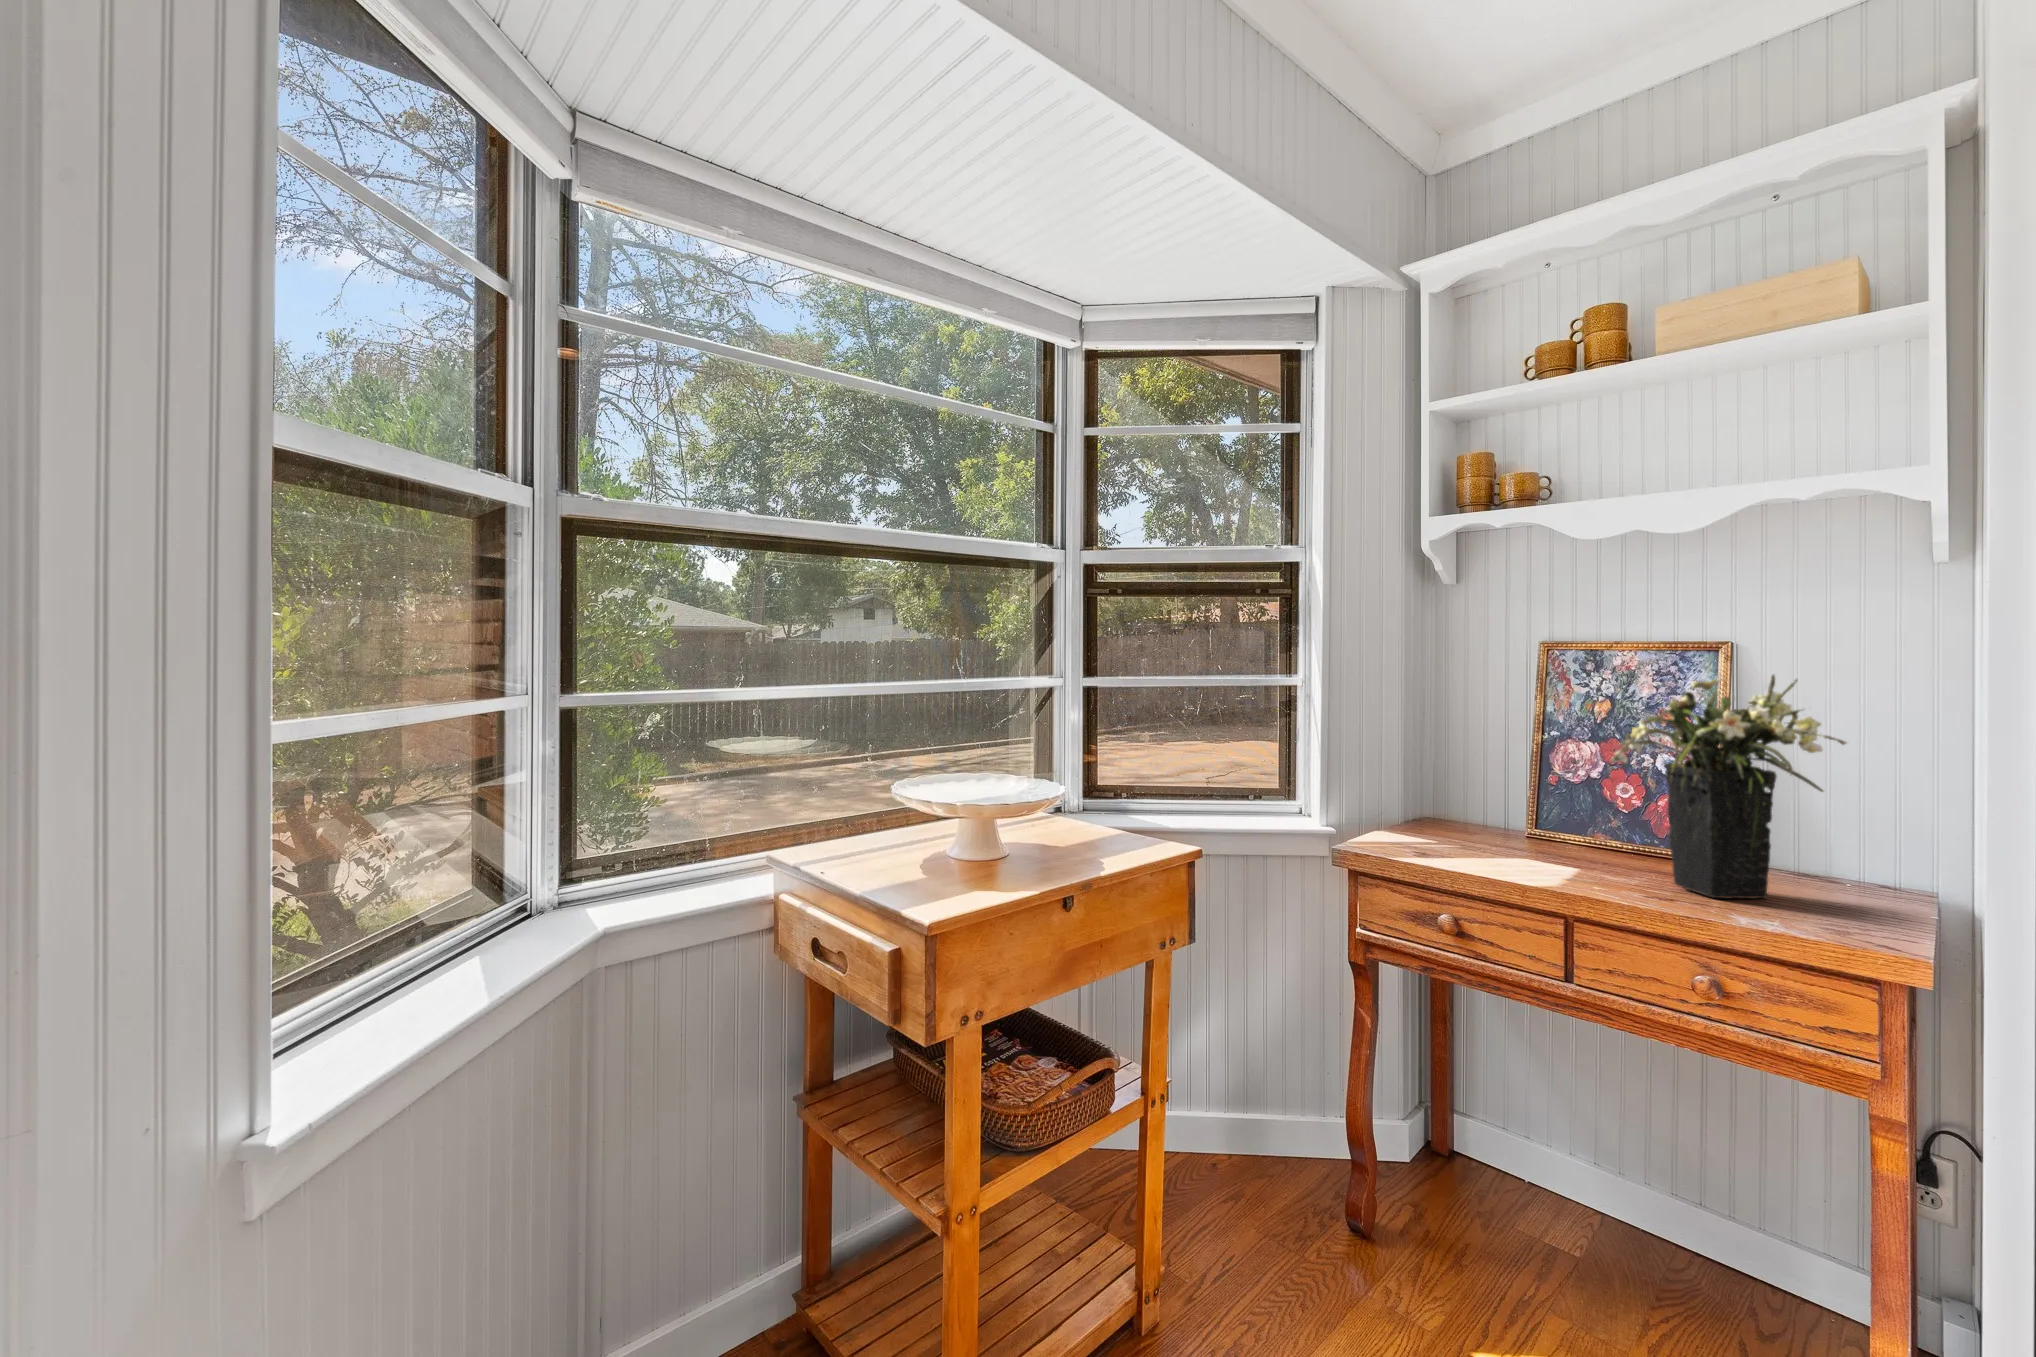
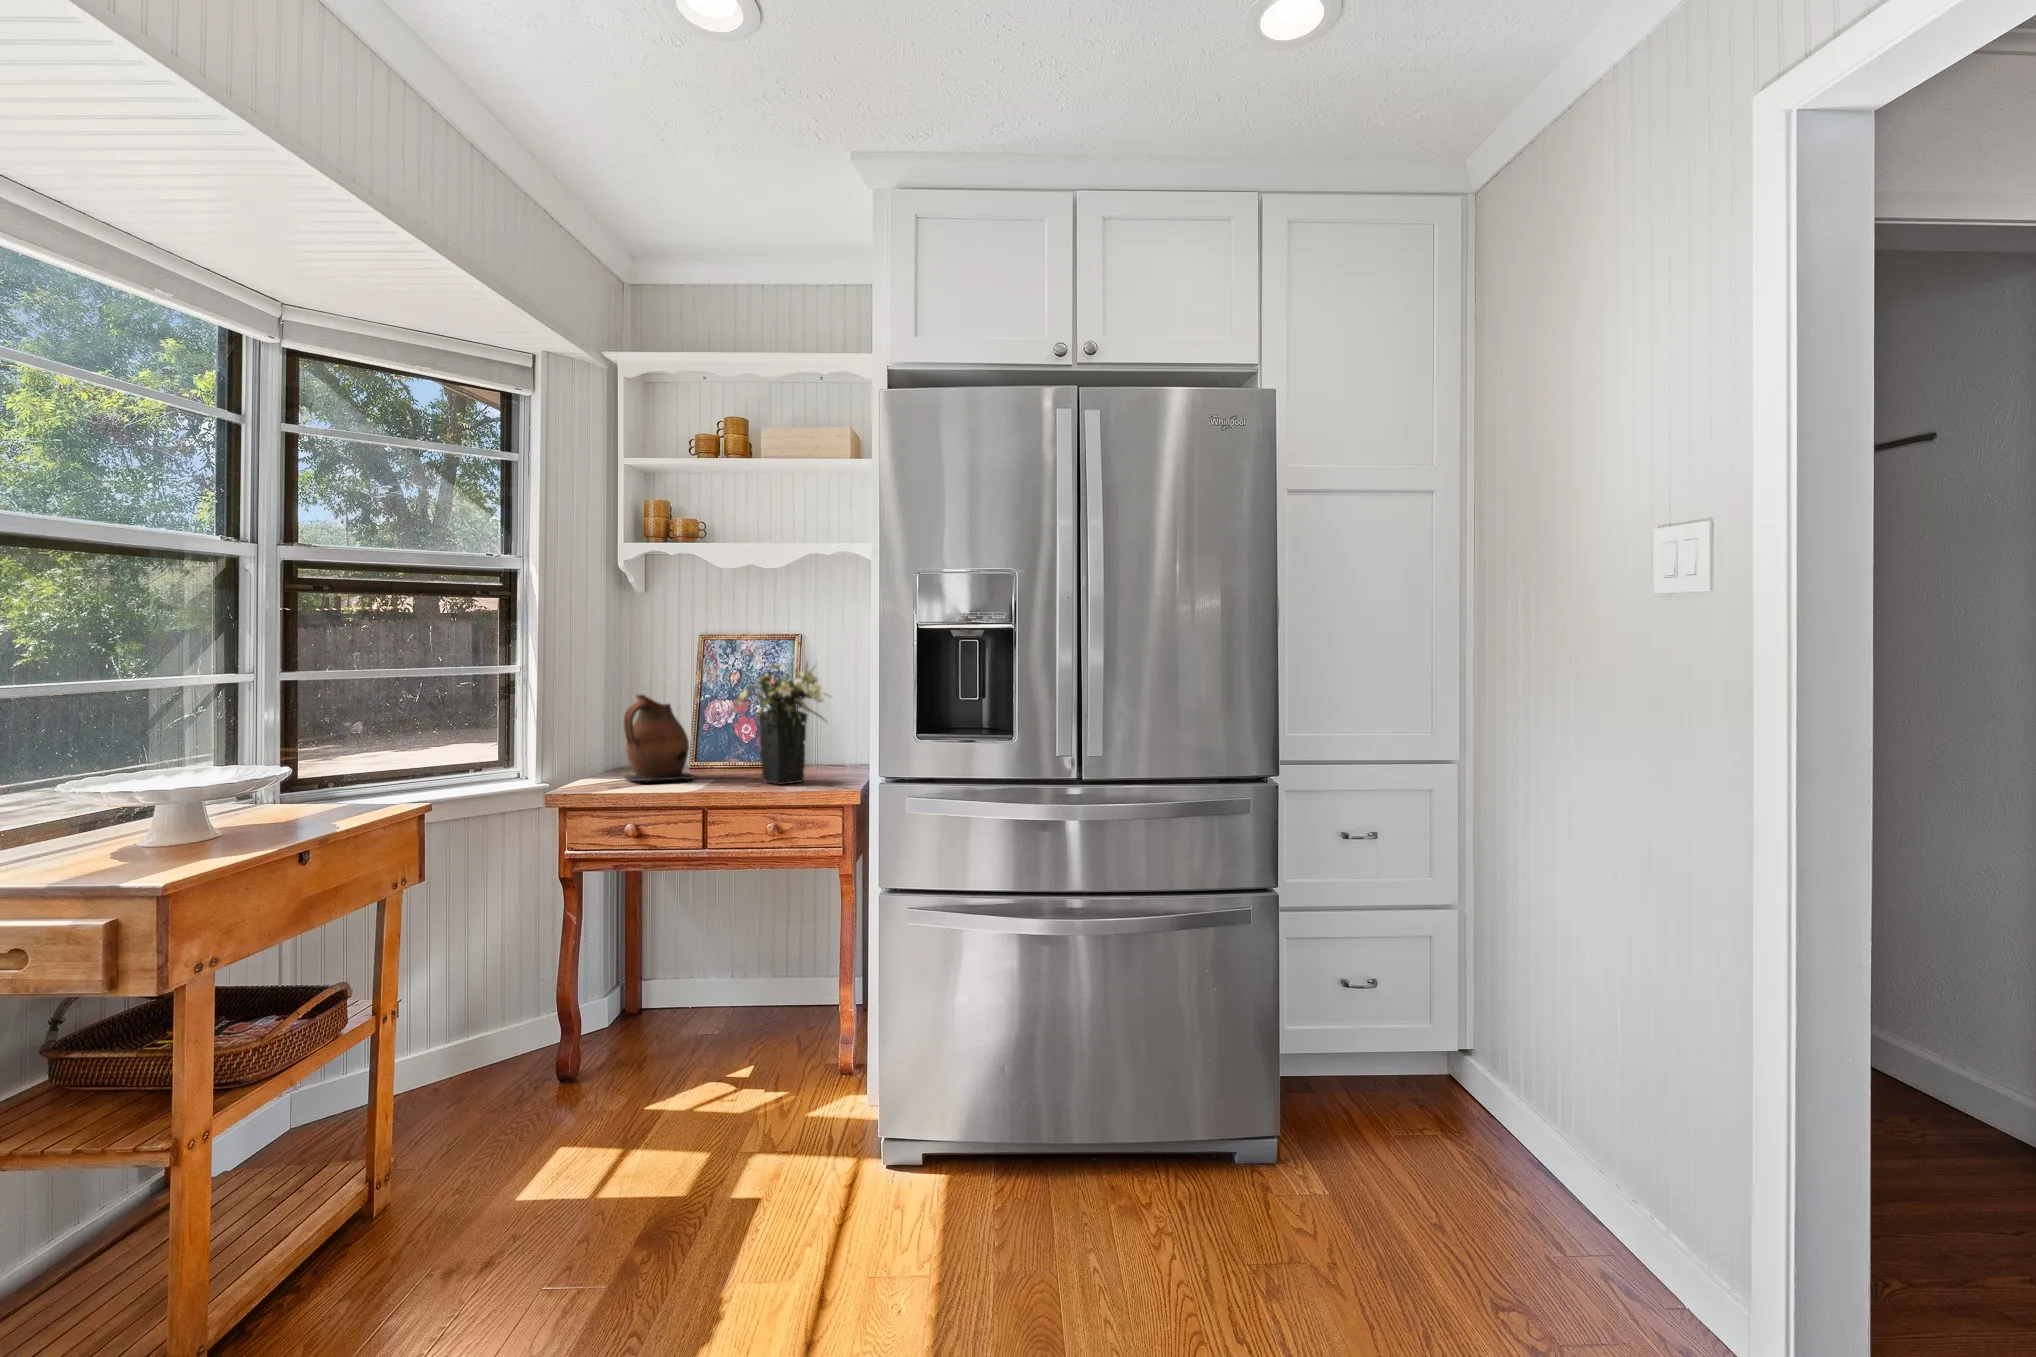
ceramic pitcher: none [1420,727,1541,865] -> present [624,694,694,781]

